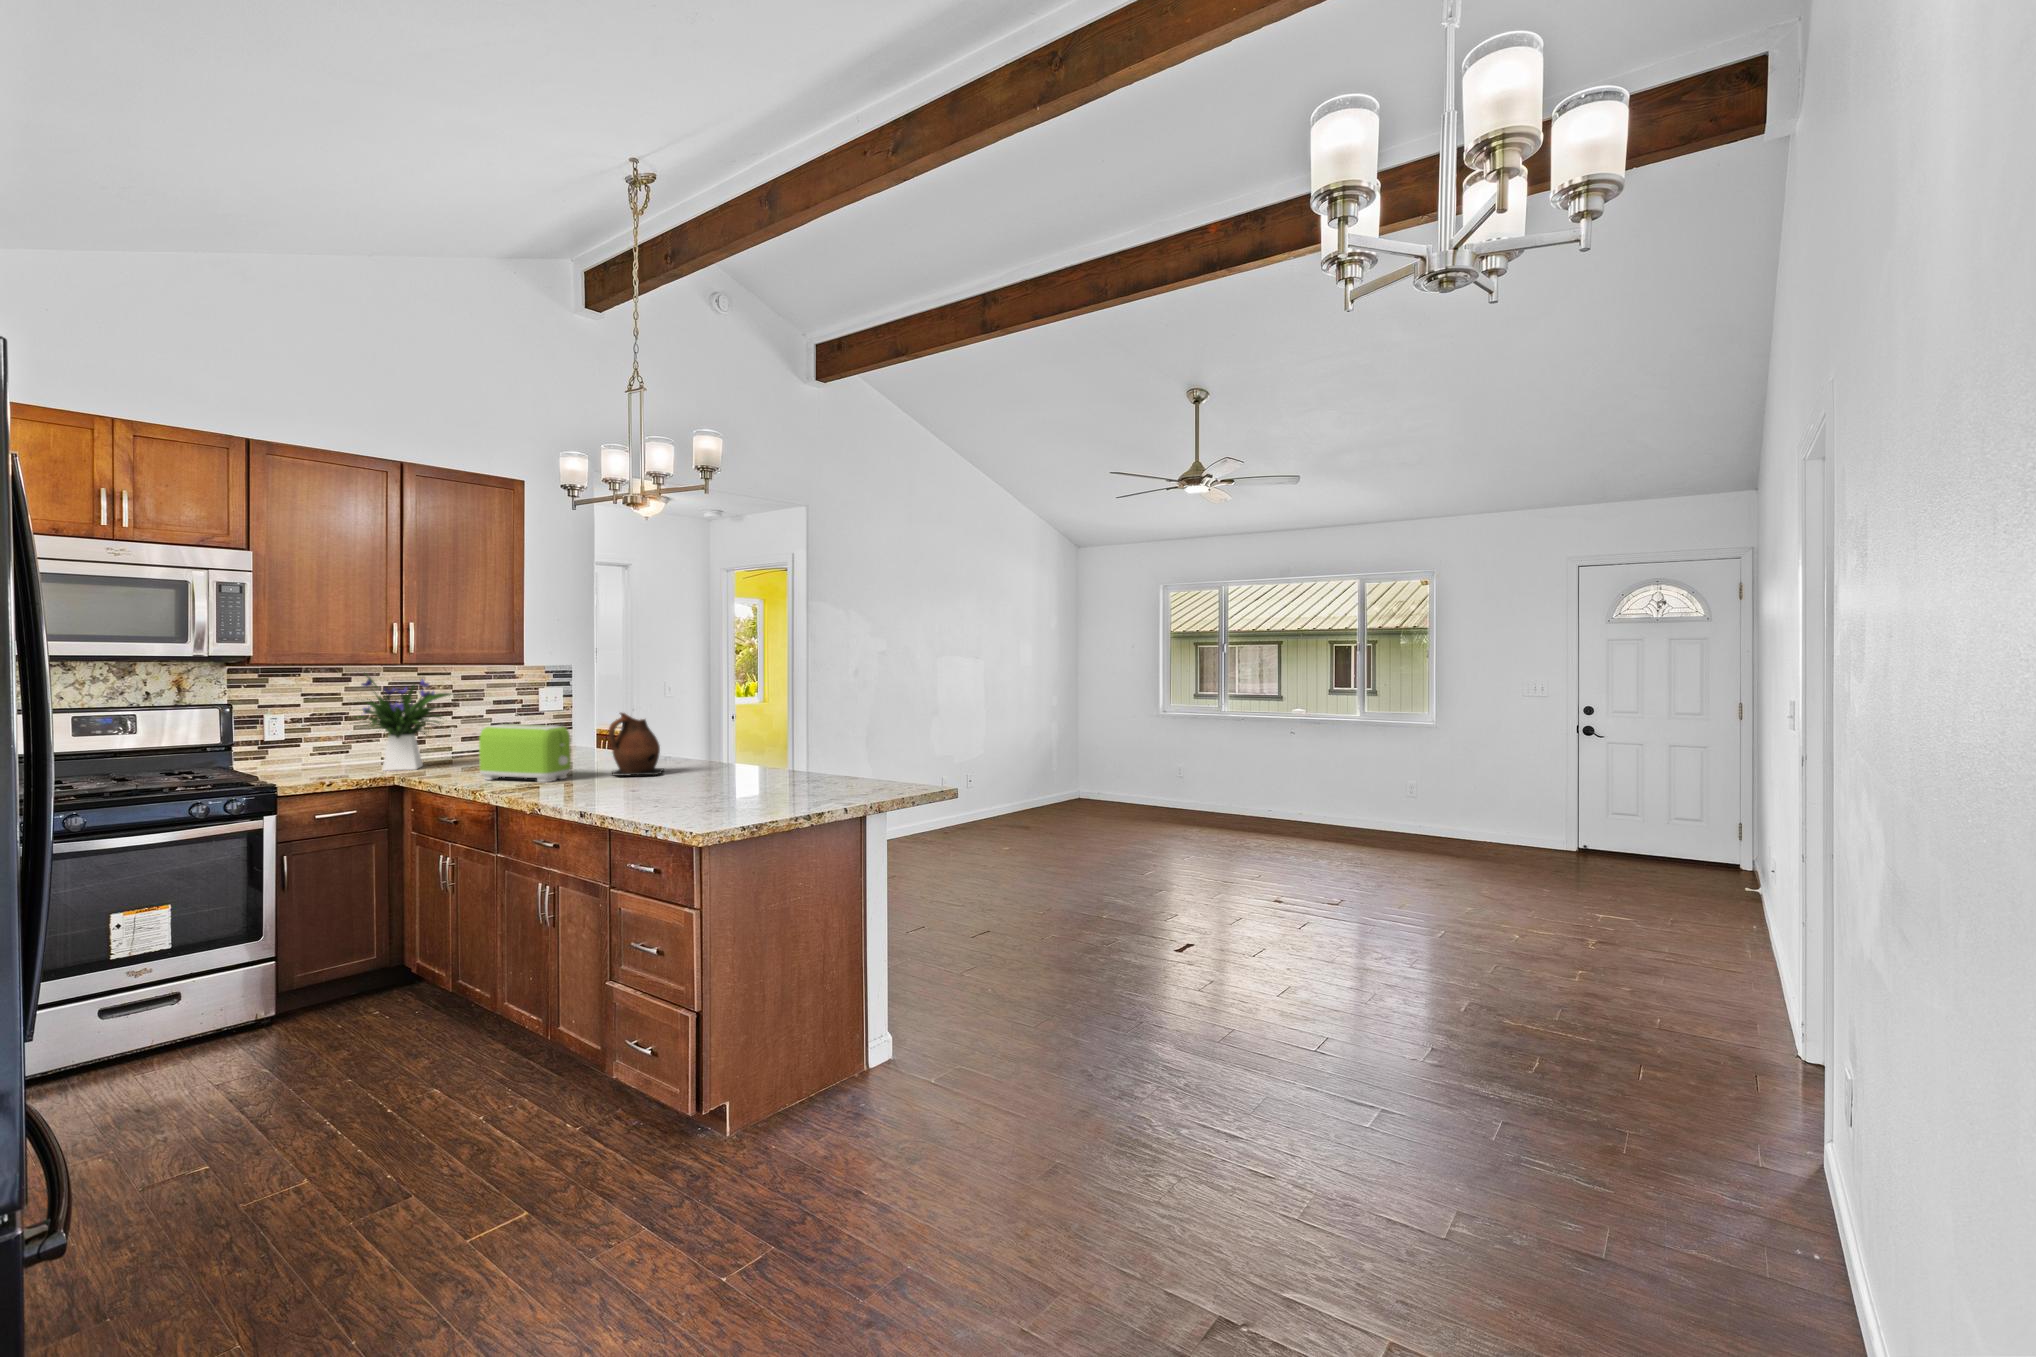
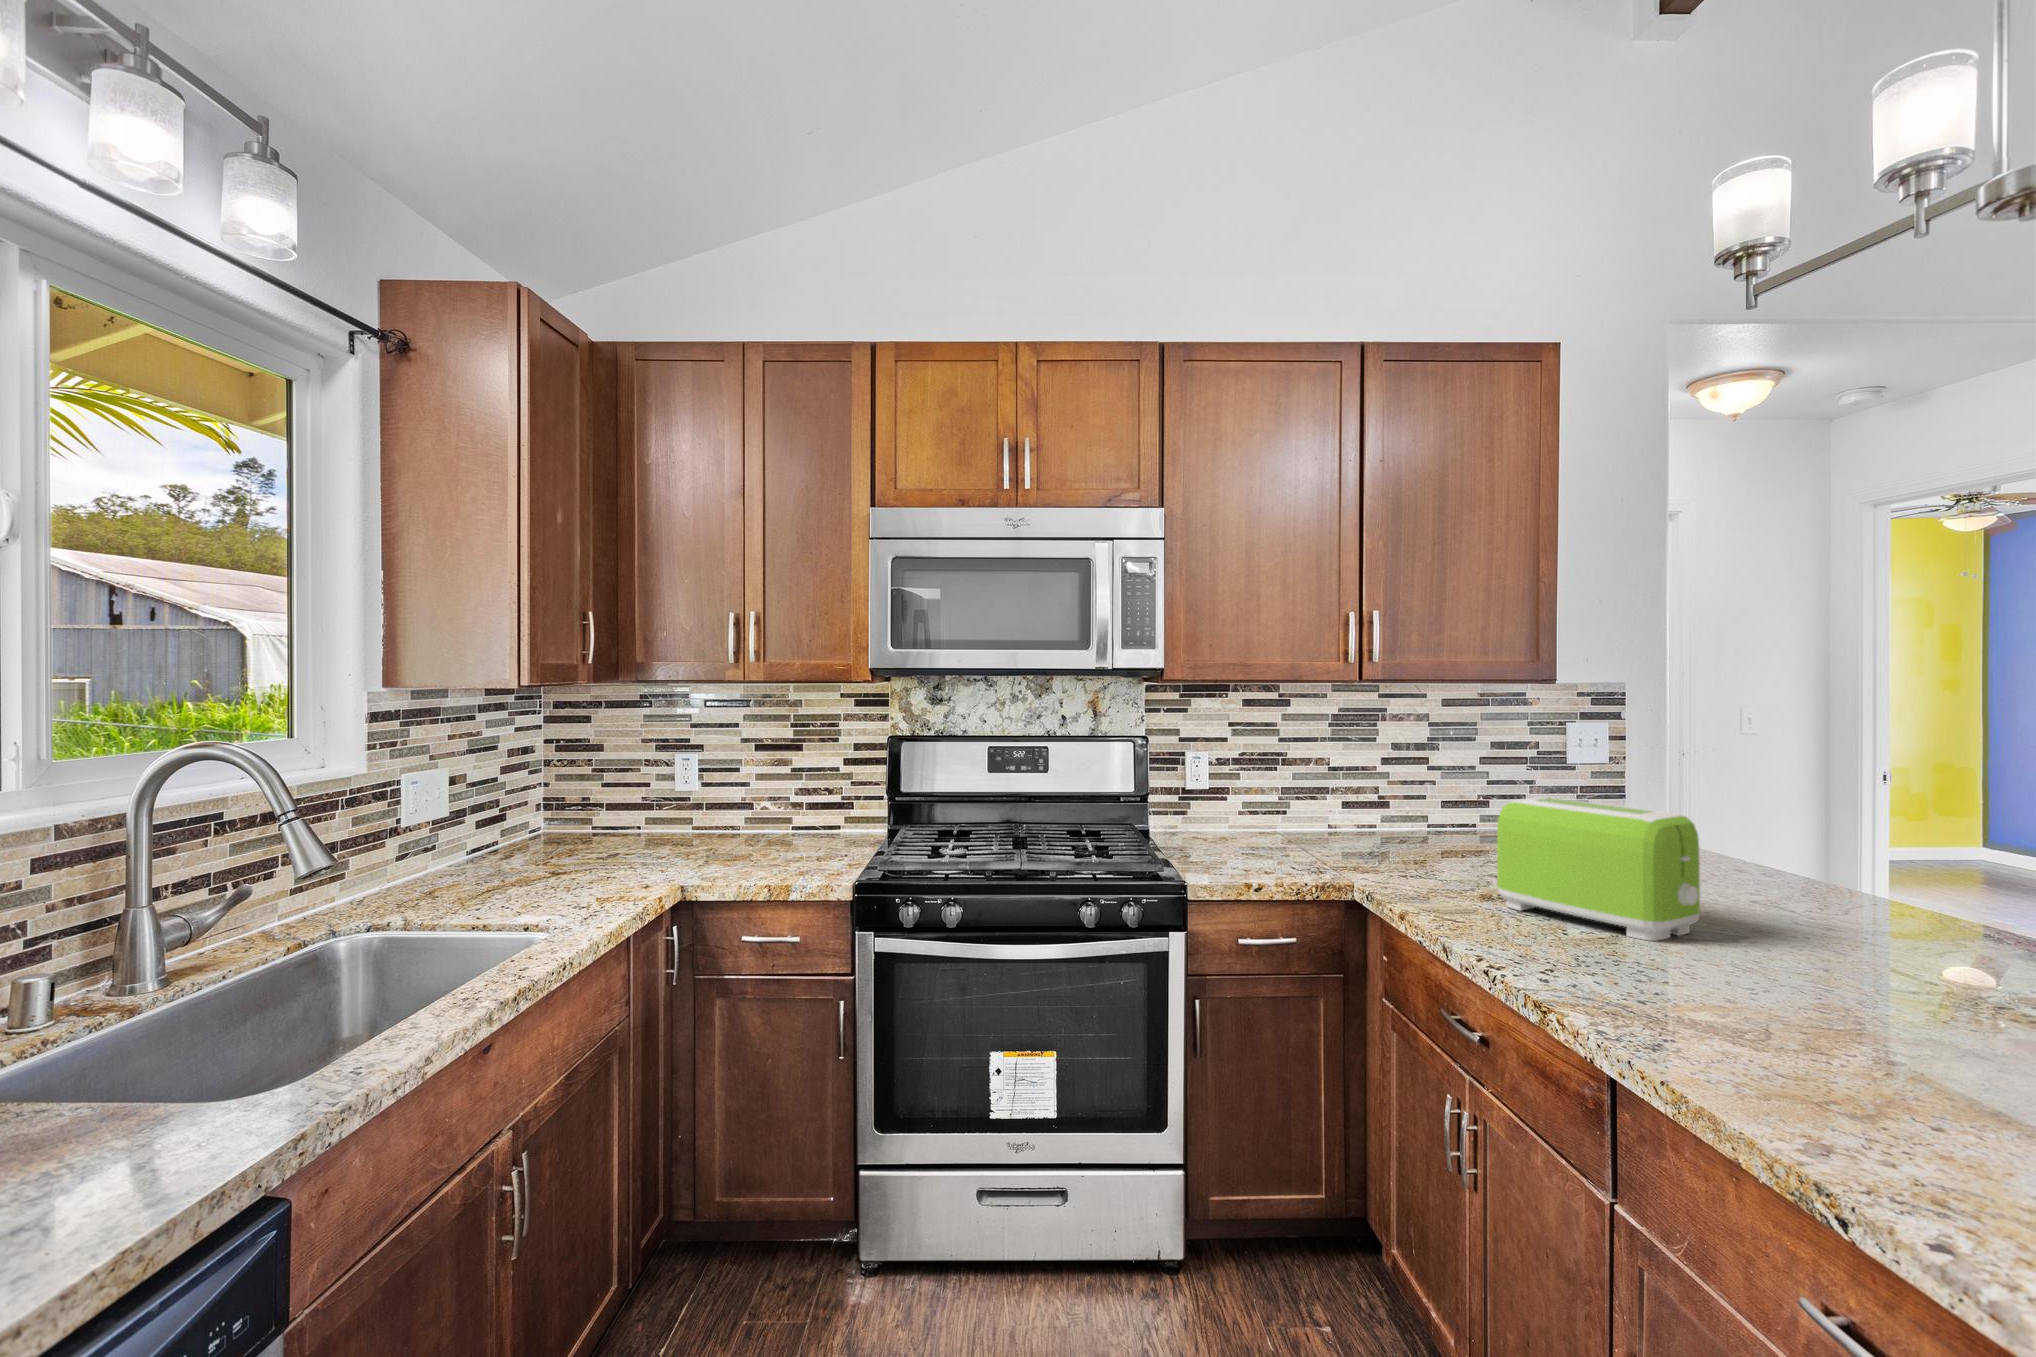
flower arrangement: present [354,674,451,771] -> none [1283,691,1441,857]
ceramic pitcher: present [608,713,664,776] -> none [1794,791,1966,968]

